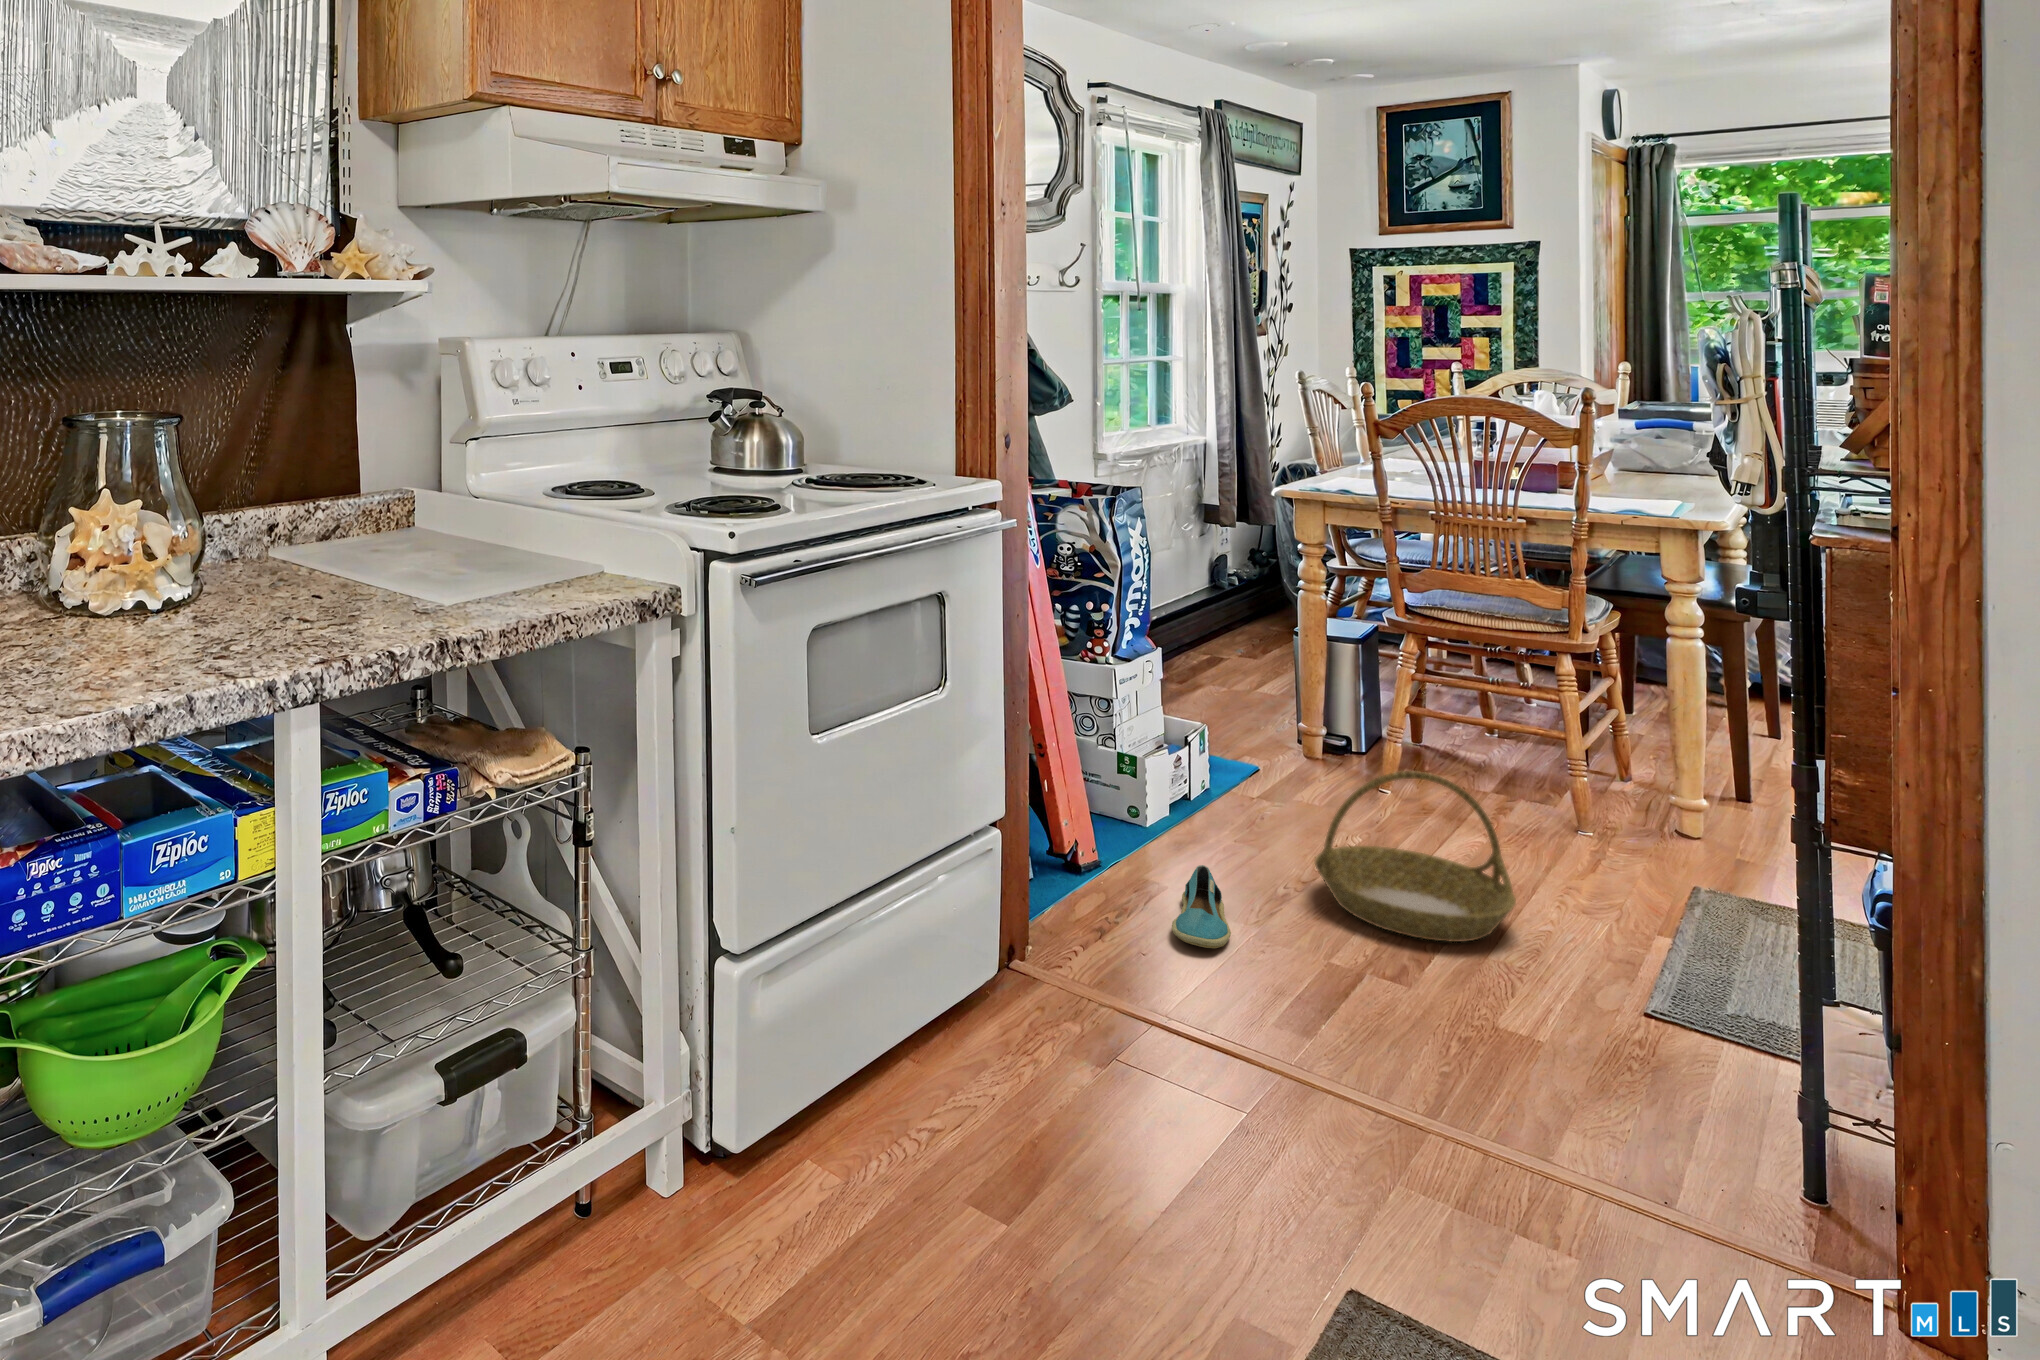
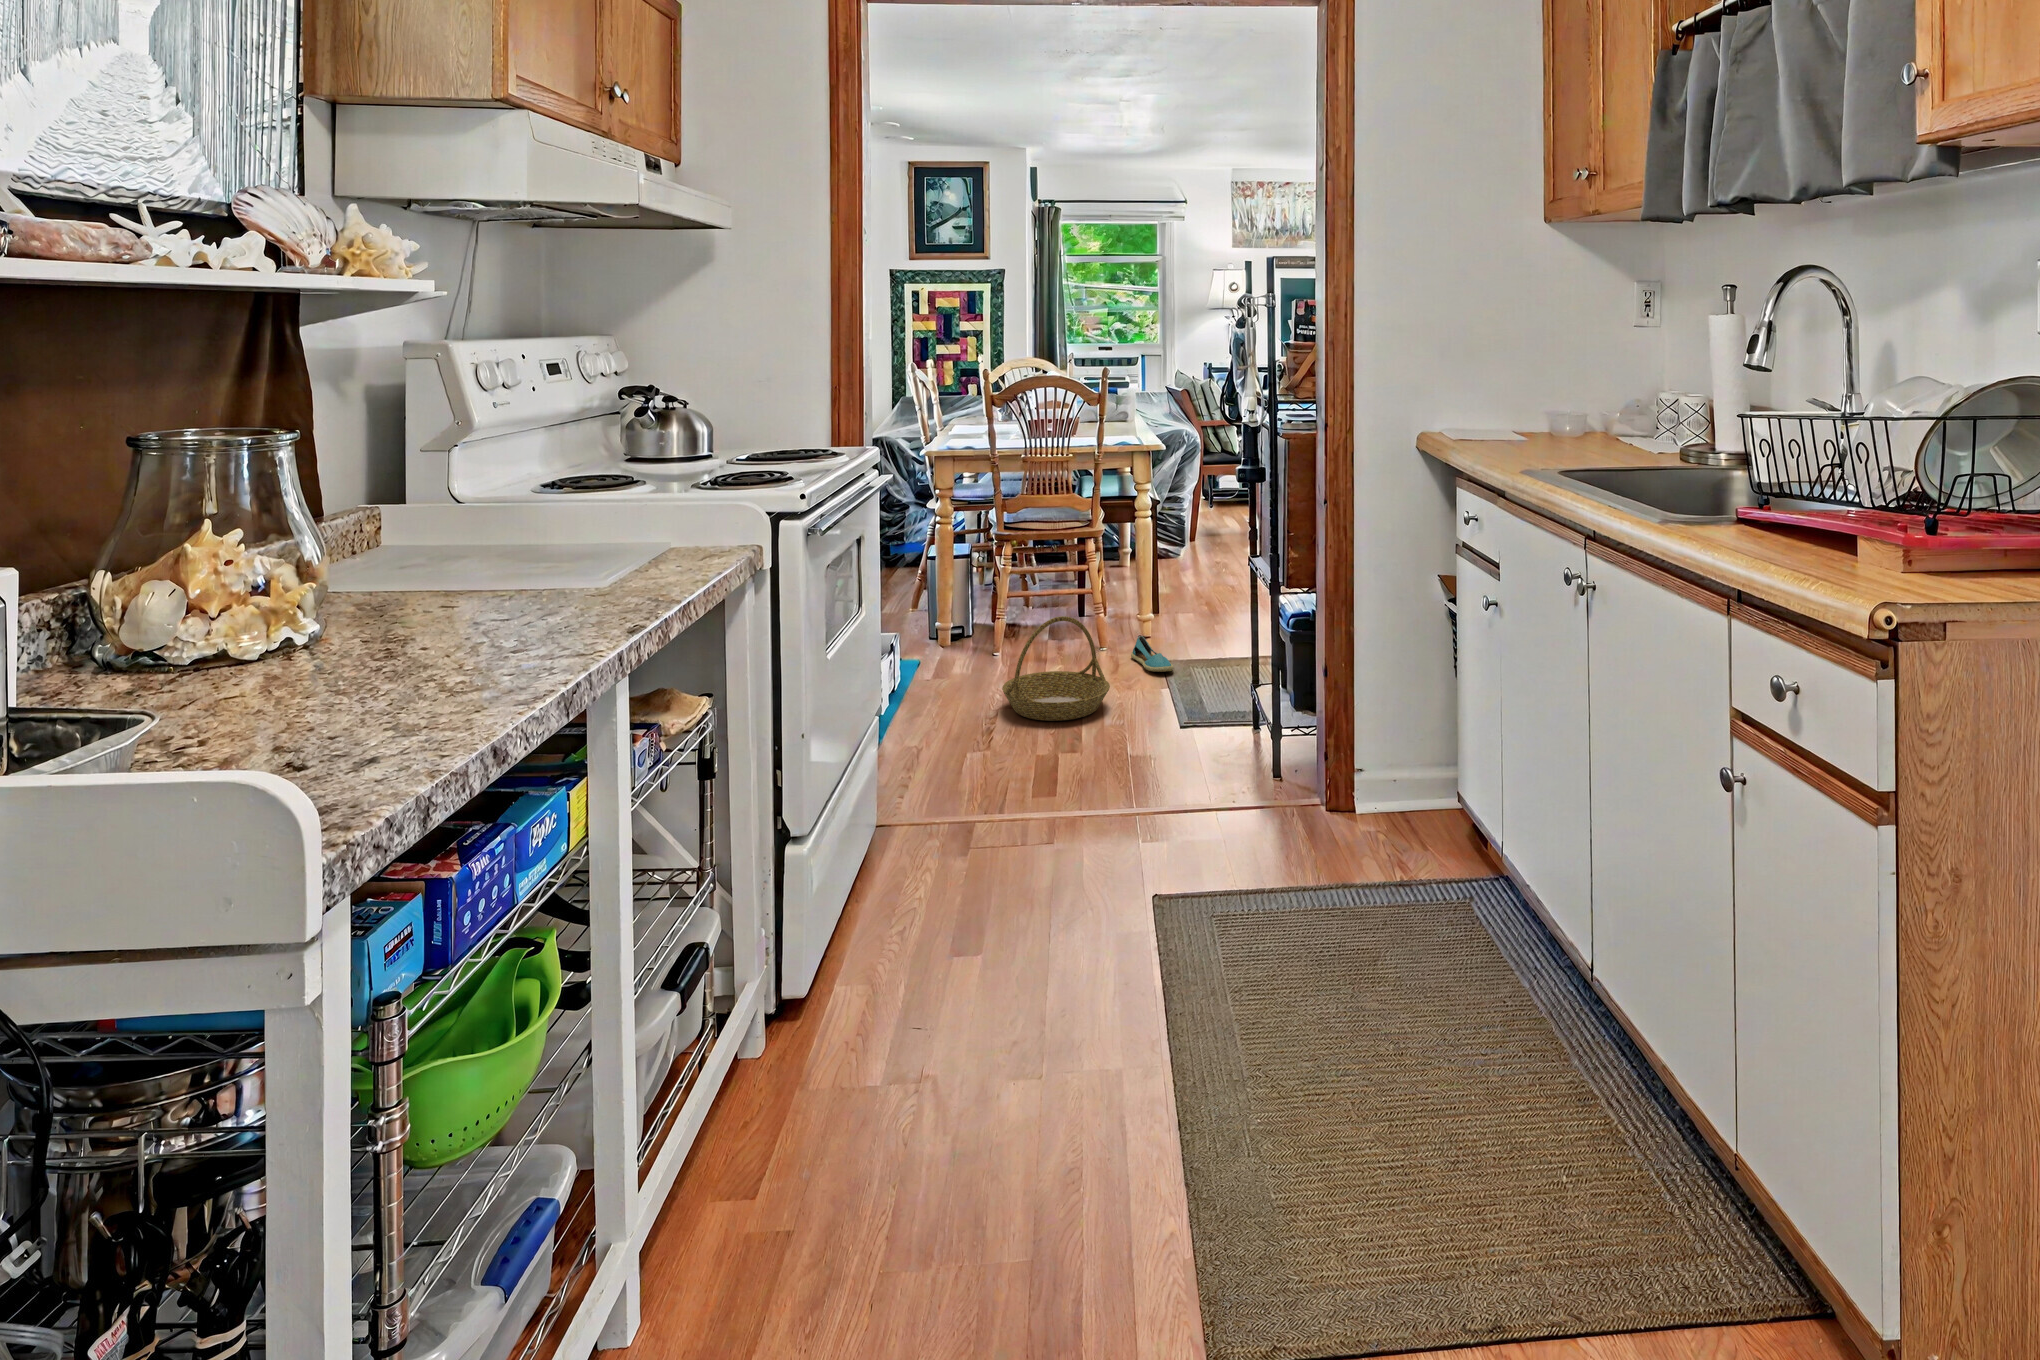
shoe: present [1172,865,1231,948] -> present [1131,636,1174,672]

